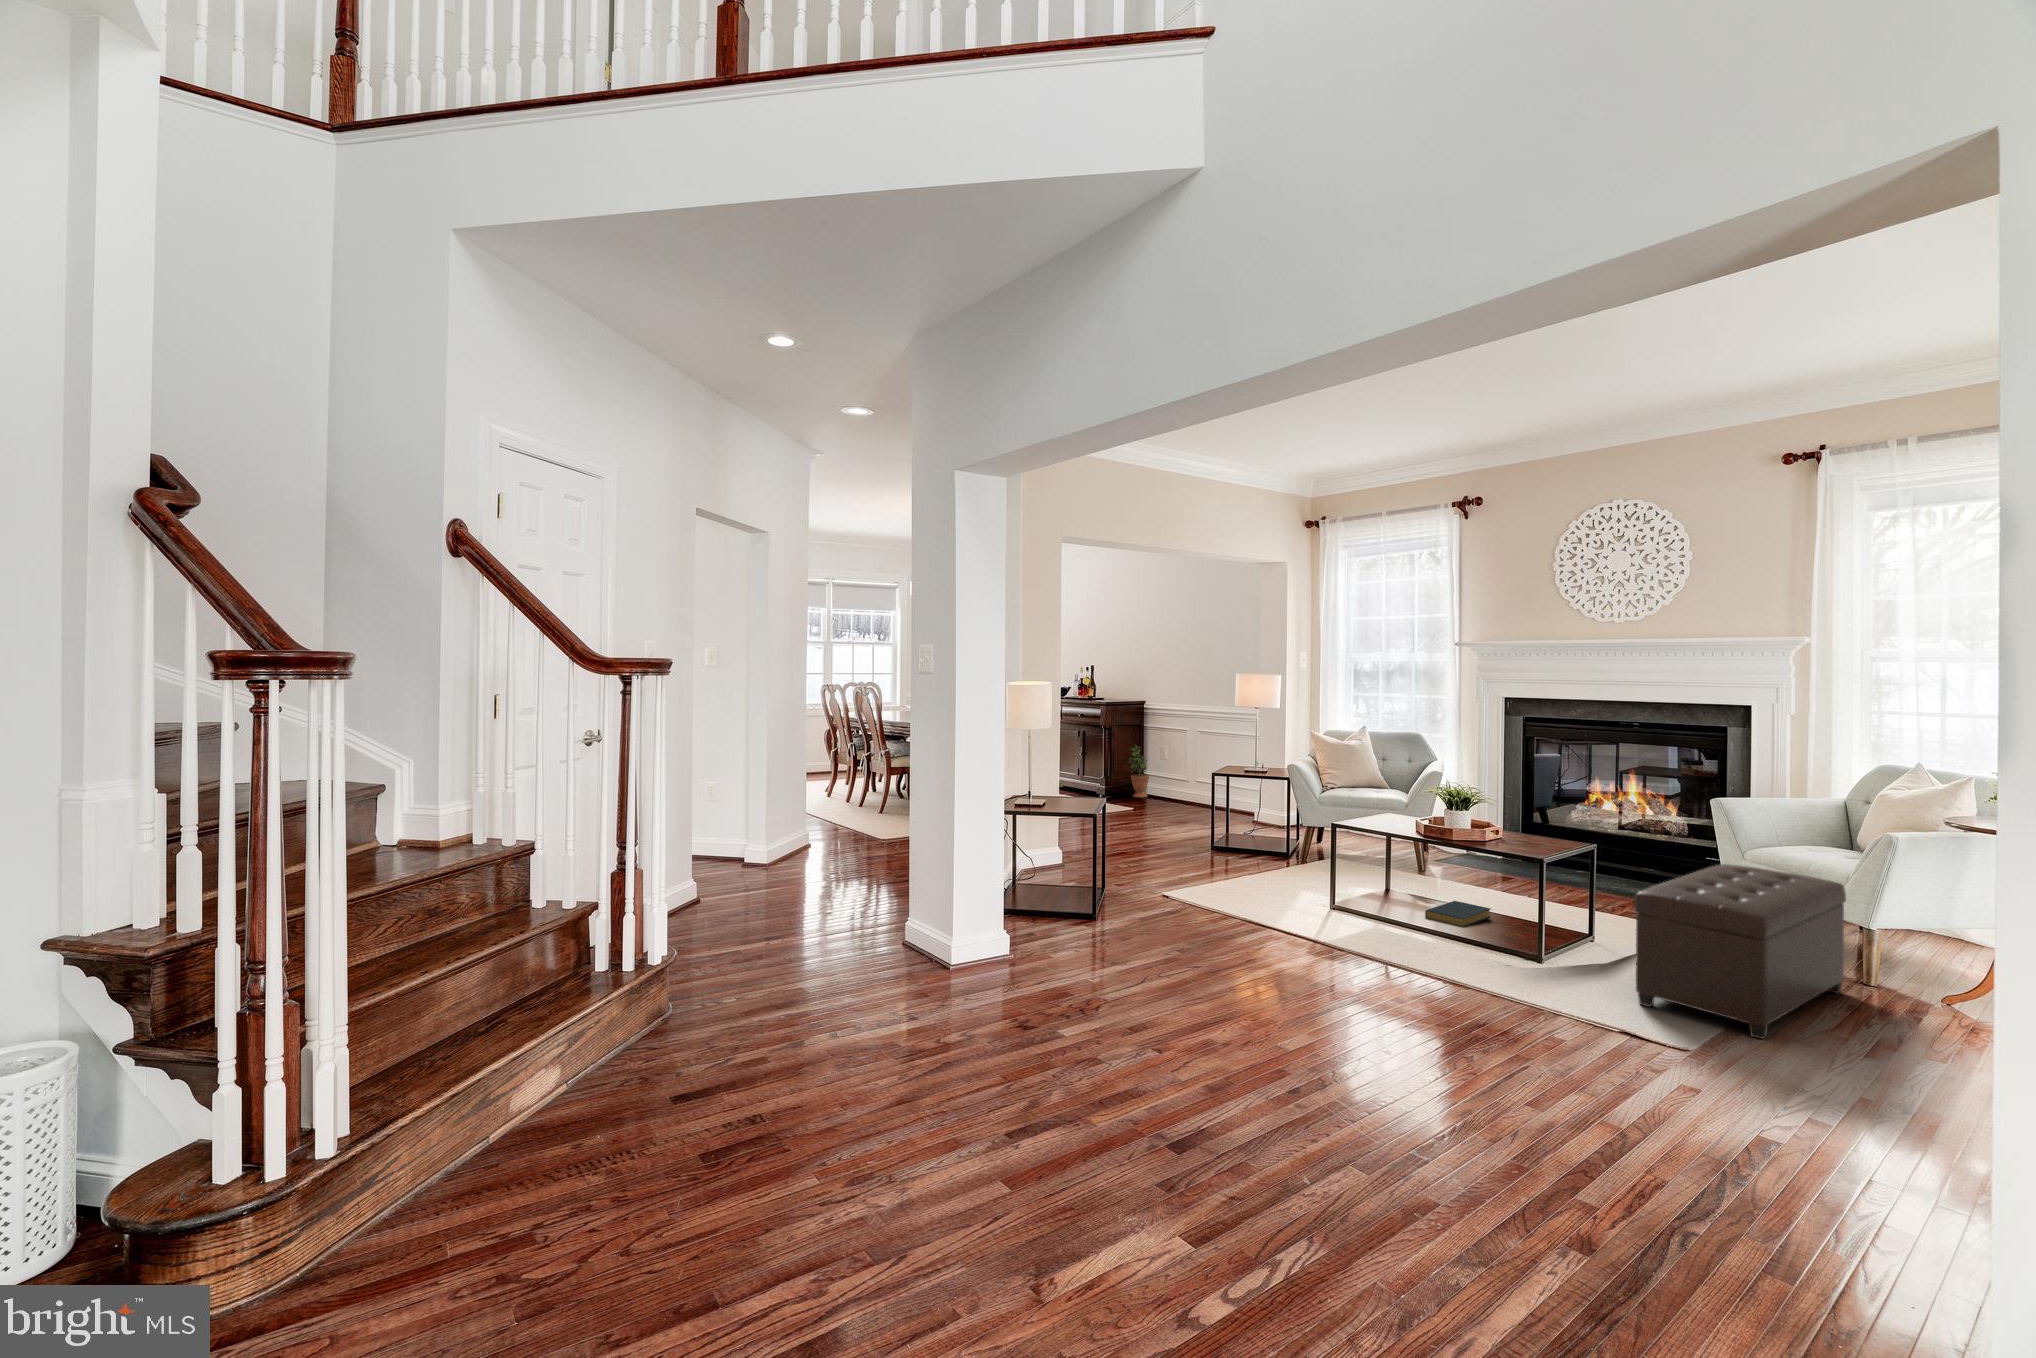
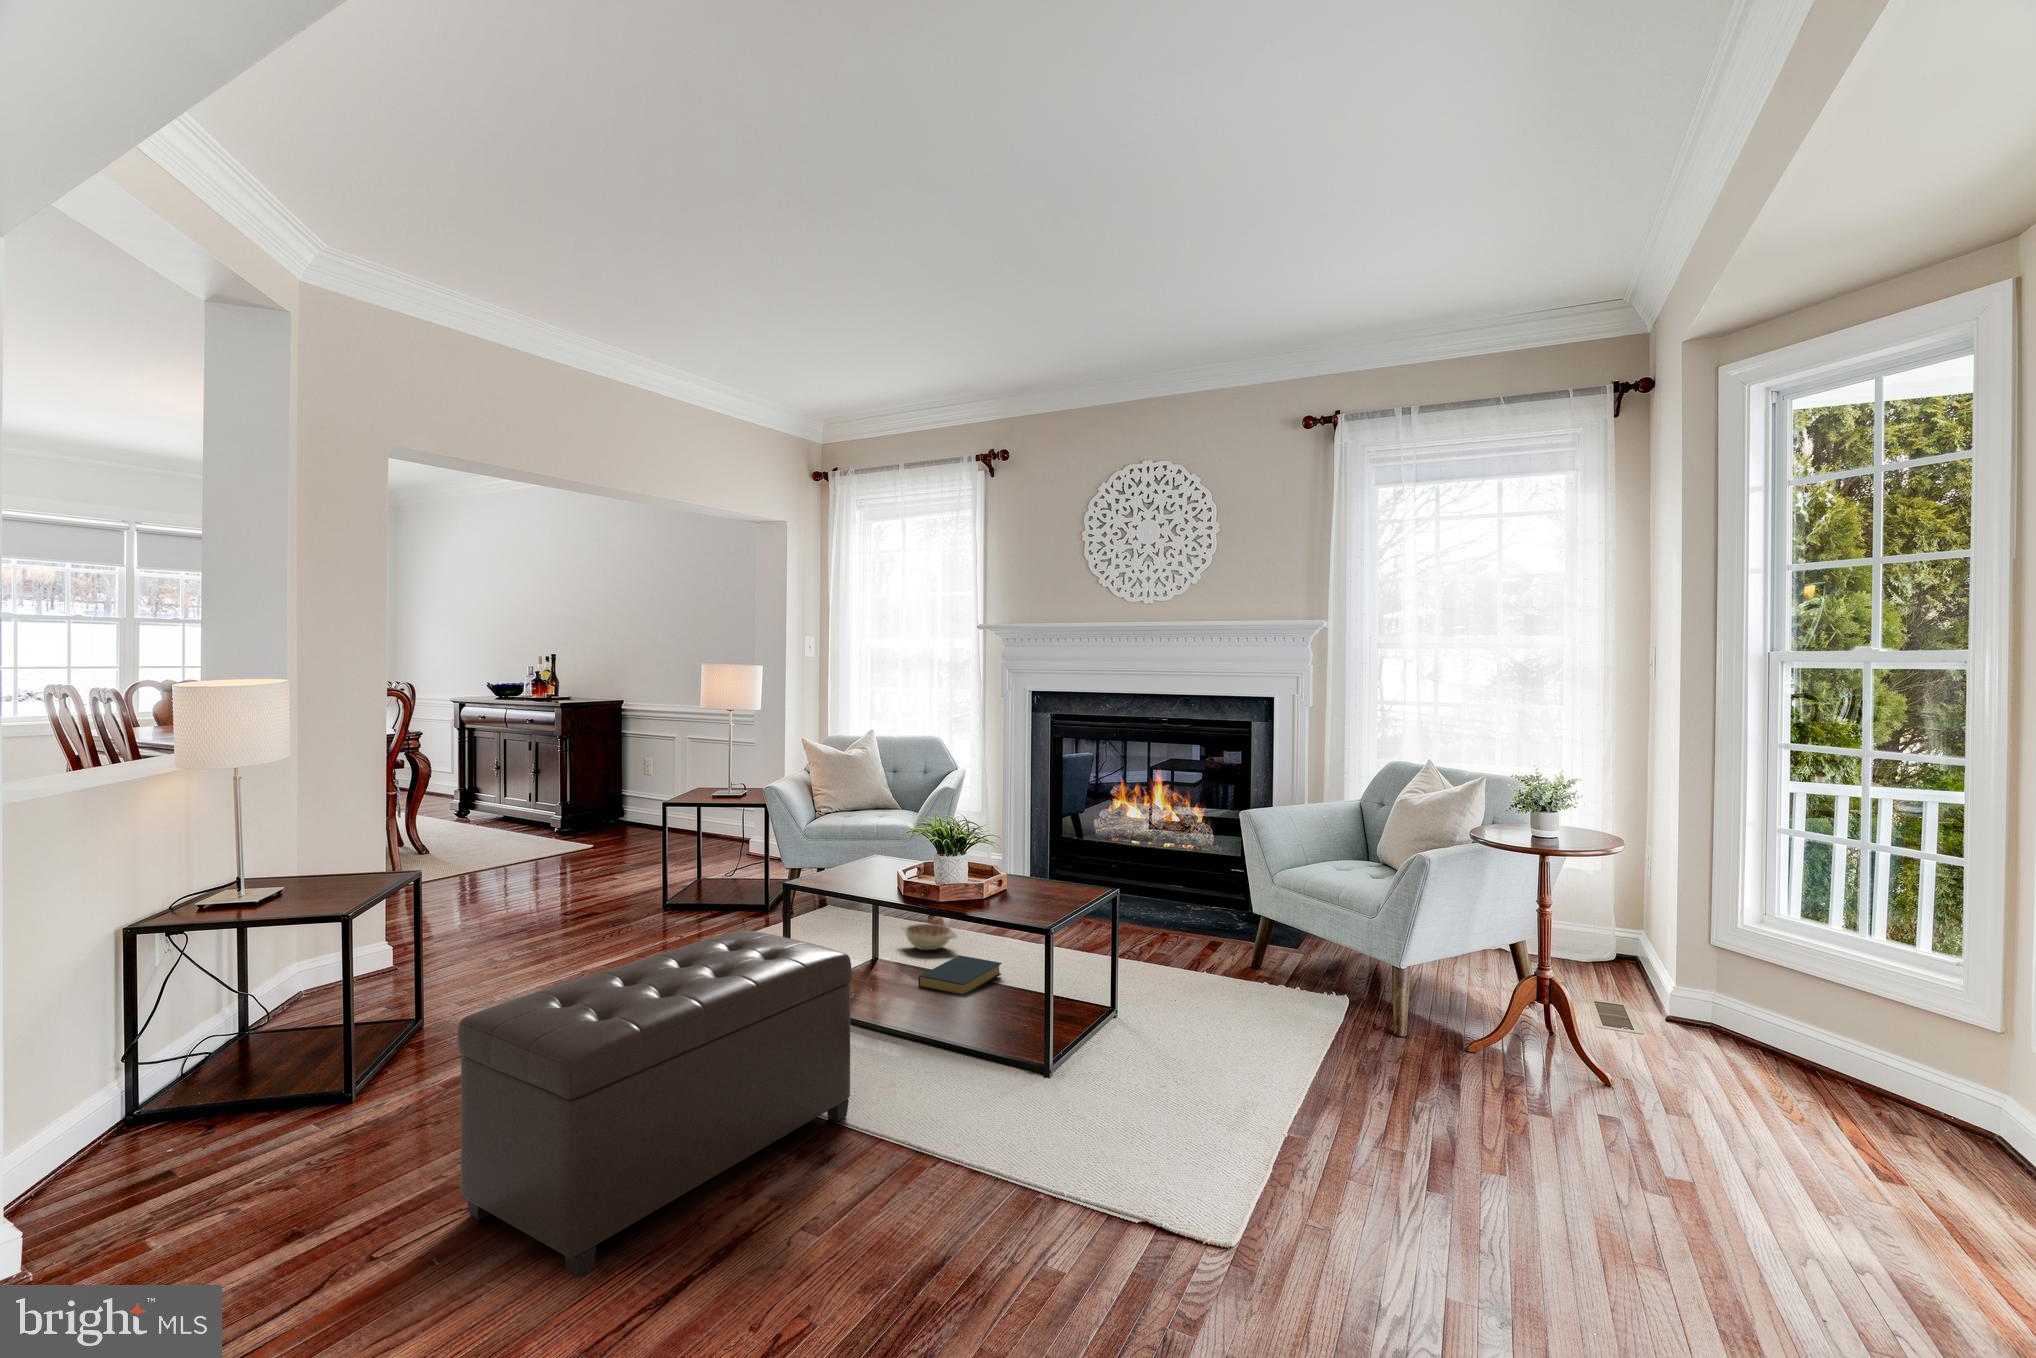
potted plant: present [1129,745,1149,797] -> none [594,758,624,830]
ottoman: present [1634,864,1846,1039] -> present [457,930,852,1278]
decorative bowl: none [1400,878,1449,897] -> present [901,924,957,950]

